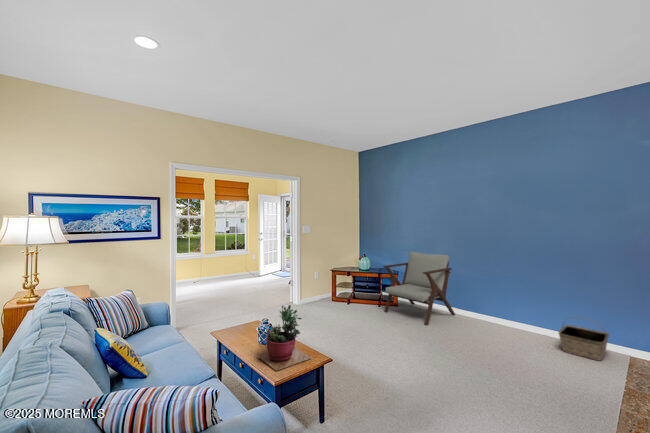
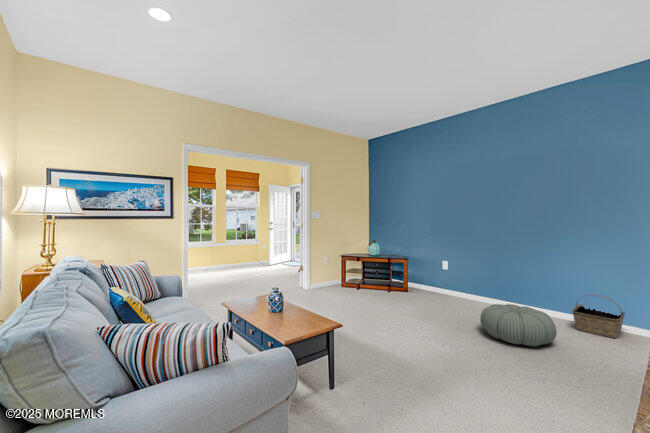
lounge chair: present [383,252,455,325] -> none [392,236,465,306]
succulent plant: present [258,305,311,371] -> none [268,270,323,333]
pouf: none [469,326,543,371] -> present [480,304,557,346]

